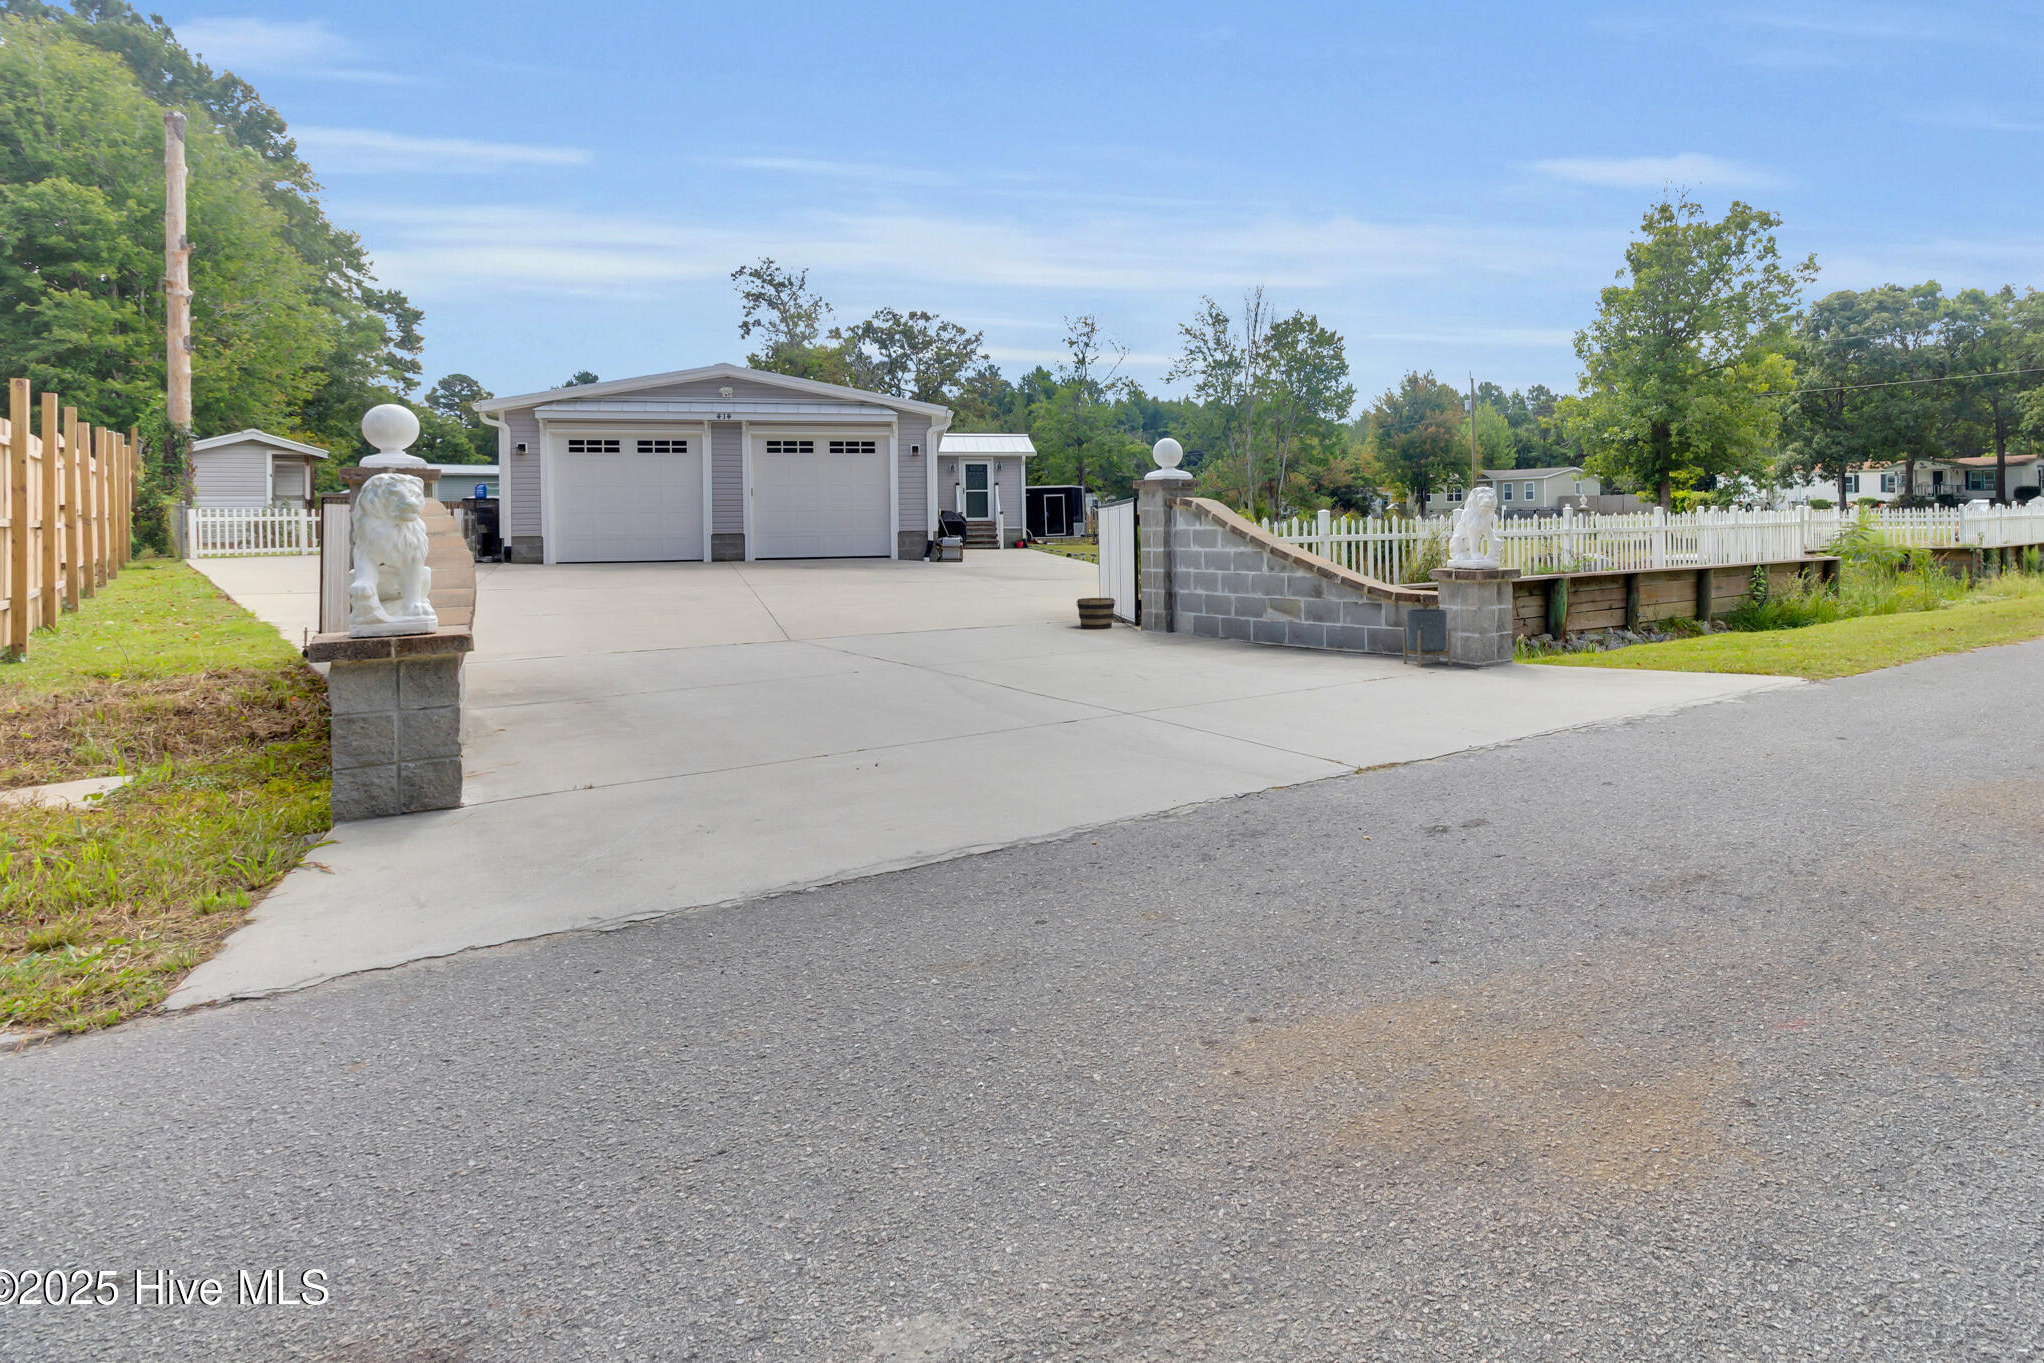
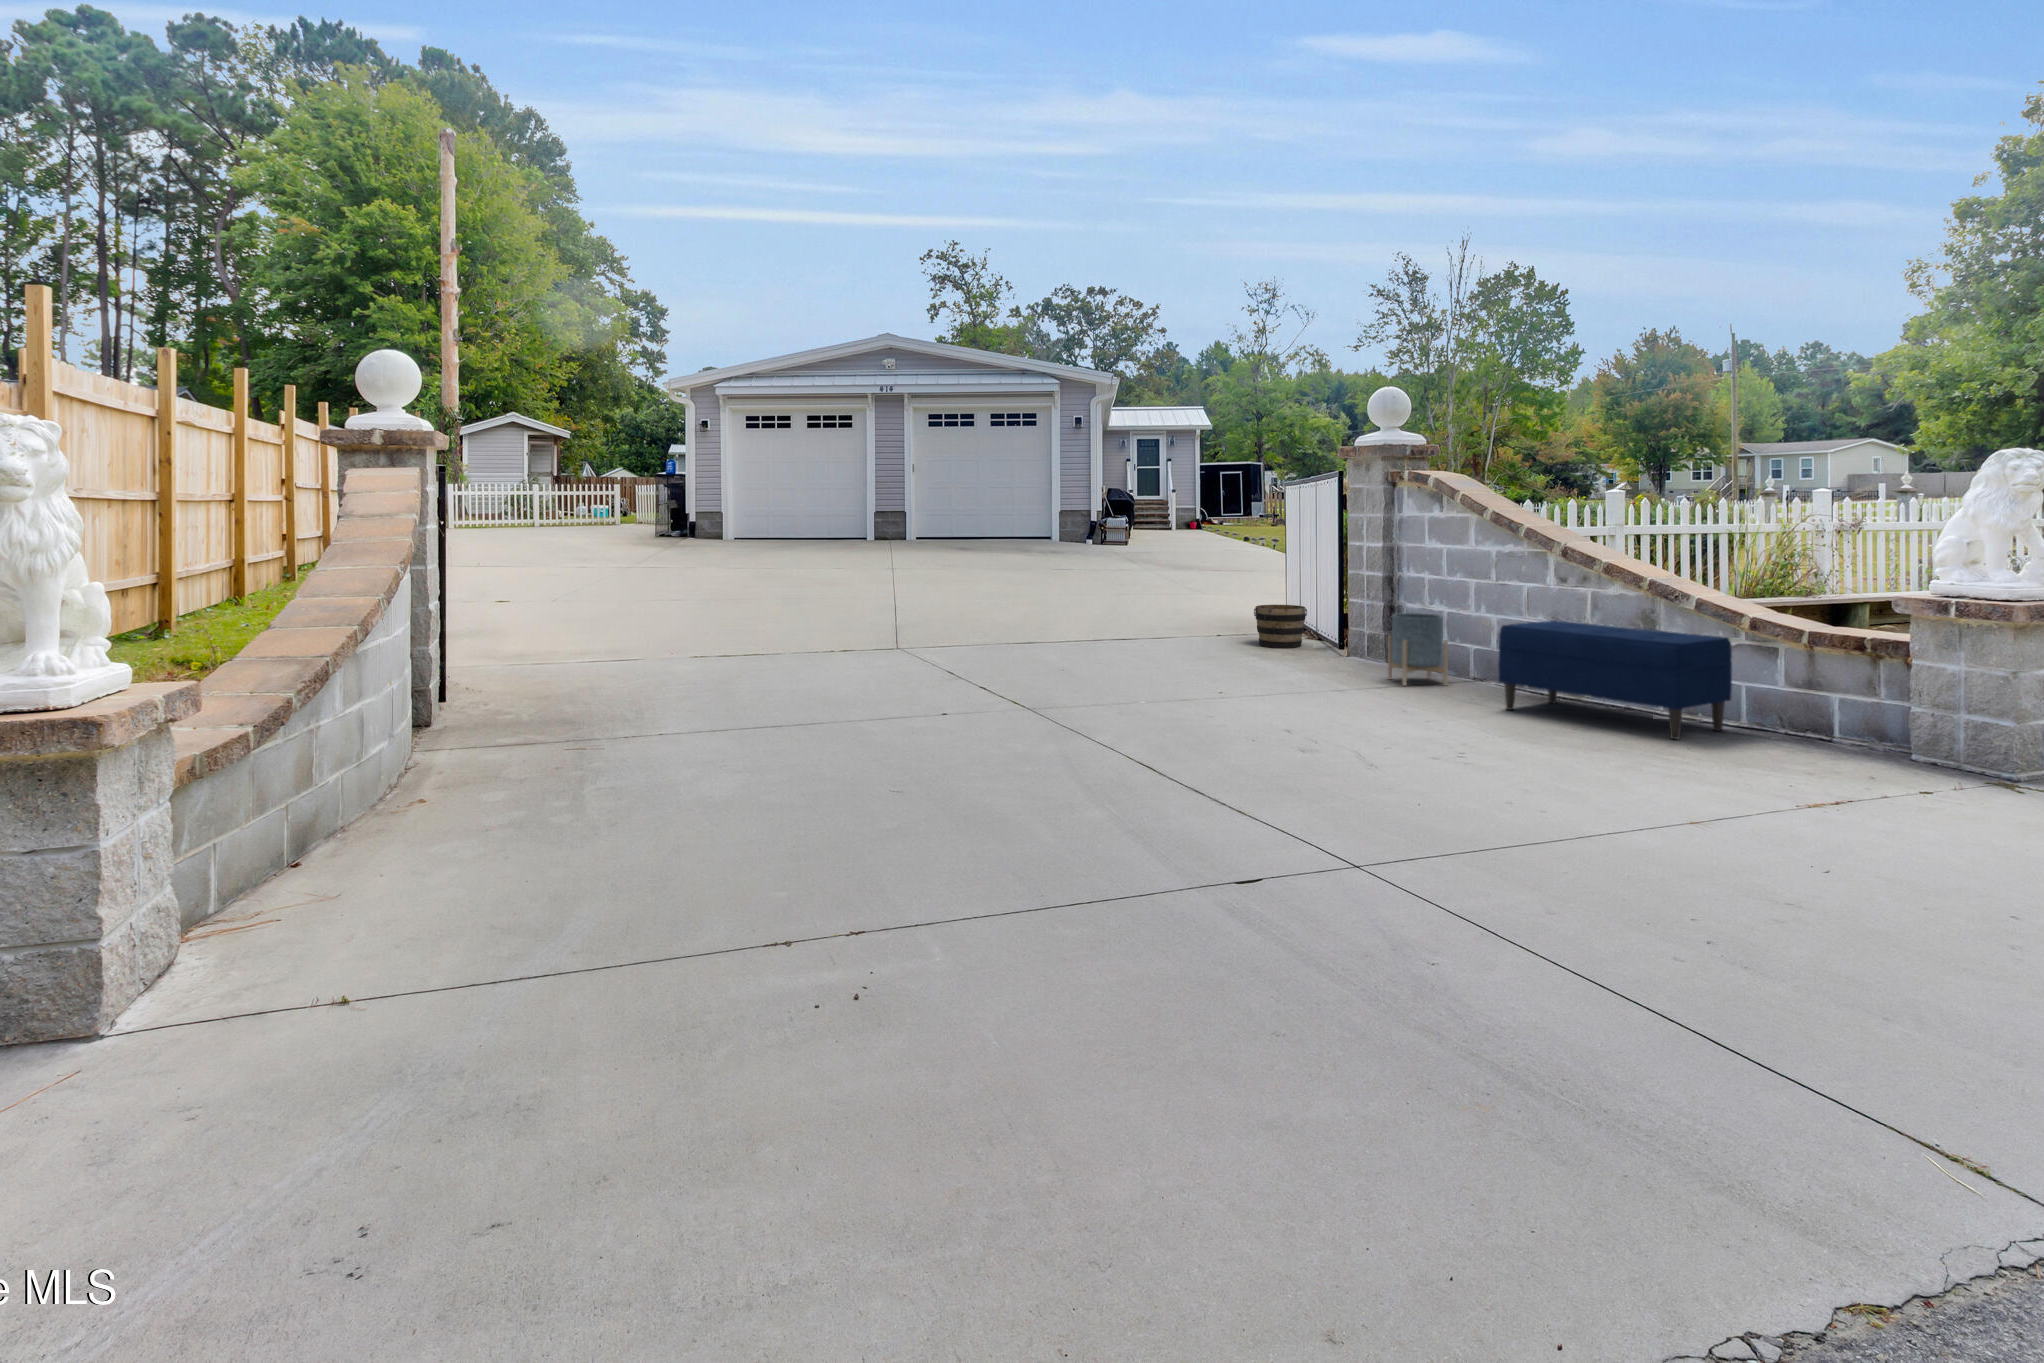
bench: none [1231,595,1358,659] -> present [1498,620,1732,739]
planter: present [1403,609,1451,667] -> present [1388,613,1448,686]

